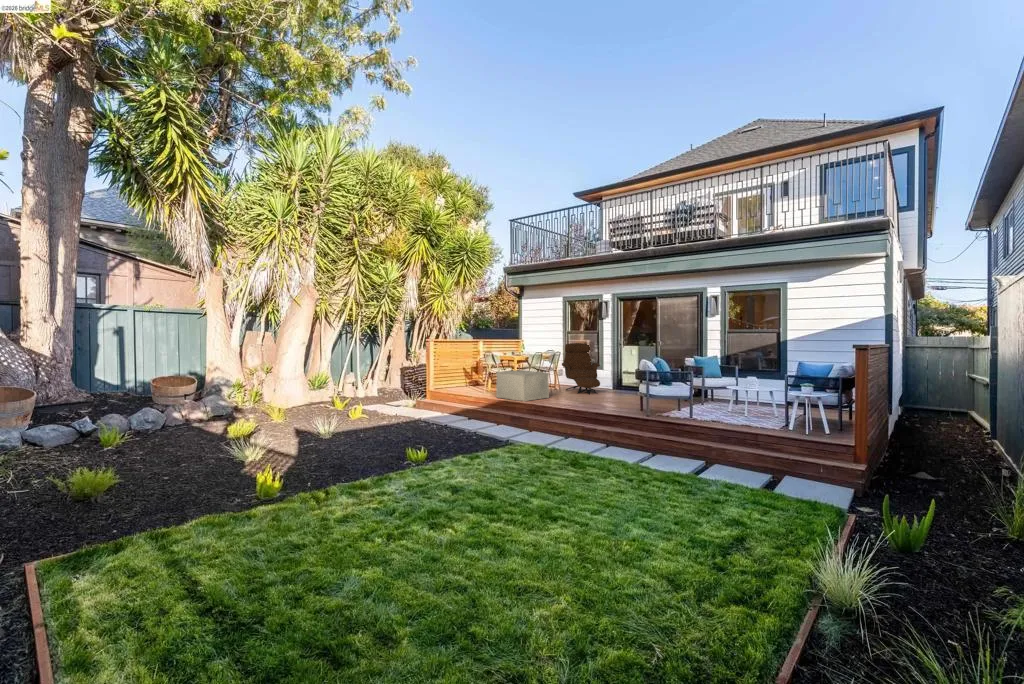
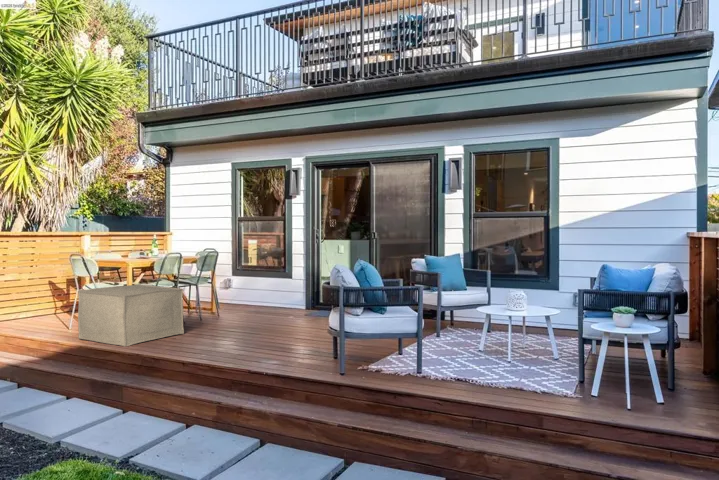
lounge chair: present [562,343,600,394] -> none [225,235,287,321]

